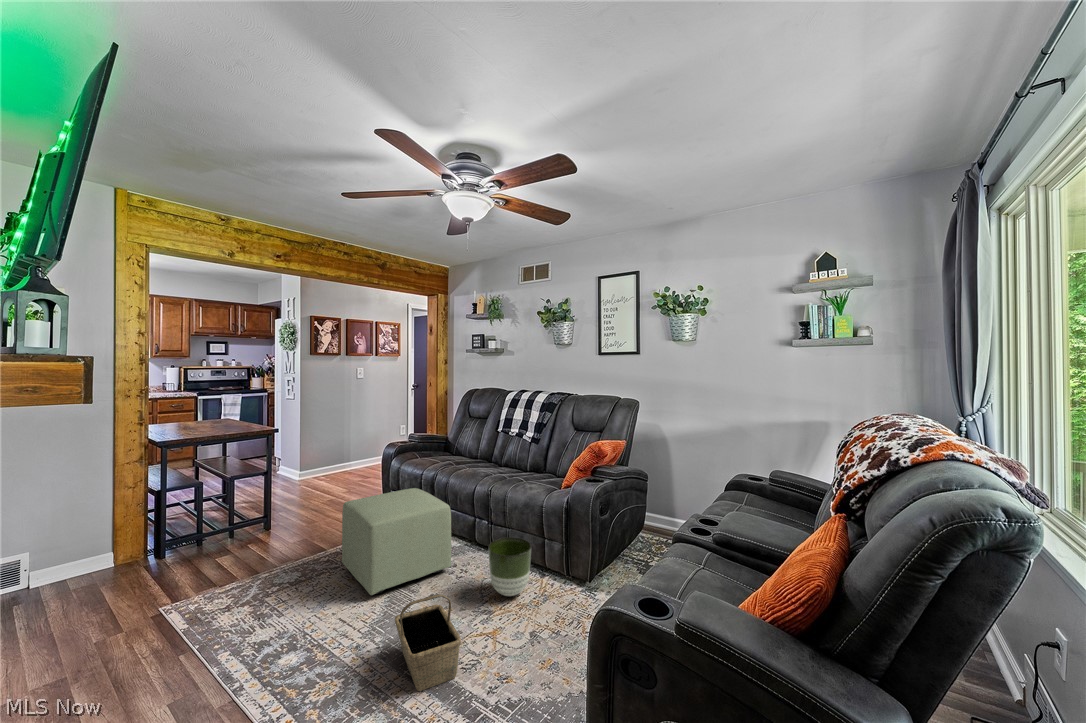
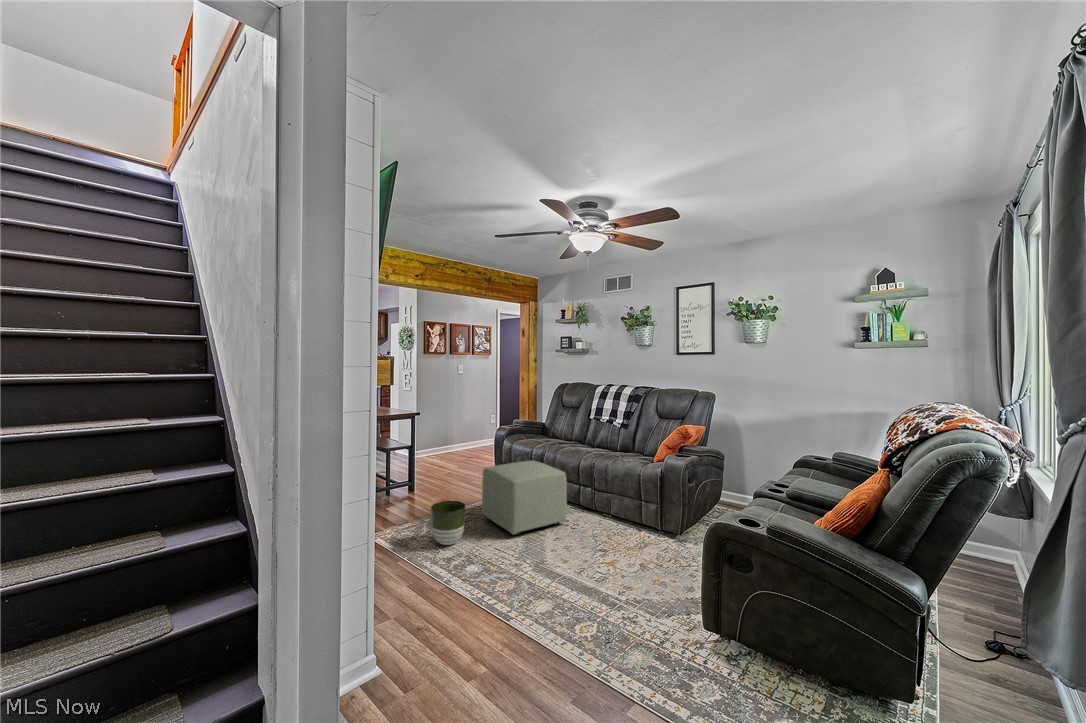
planter: present [489,537,531,596] -> present [431,501,465,545]
basket: present [395,594,461,691] -> none [544,527,596,589]

